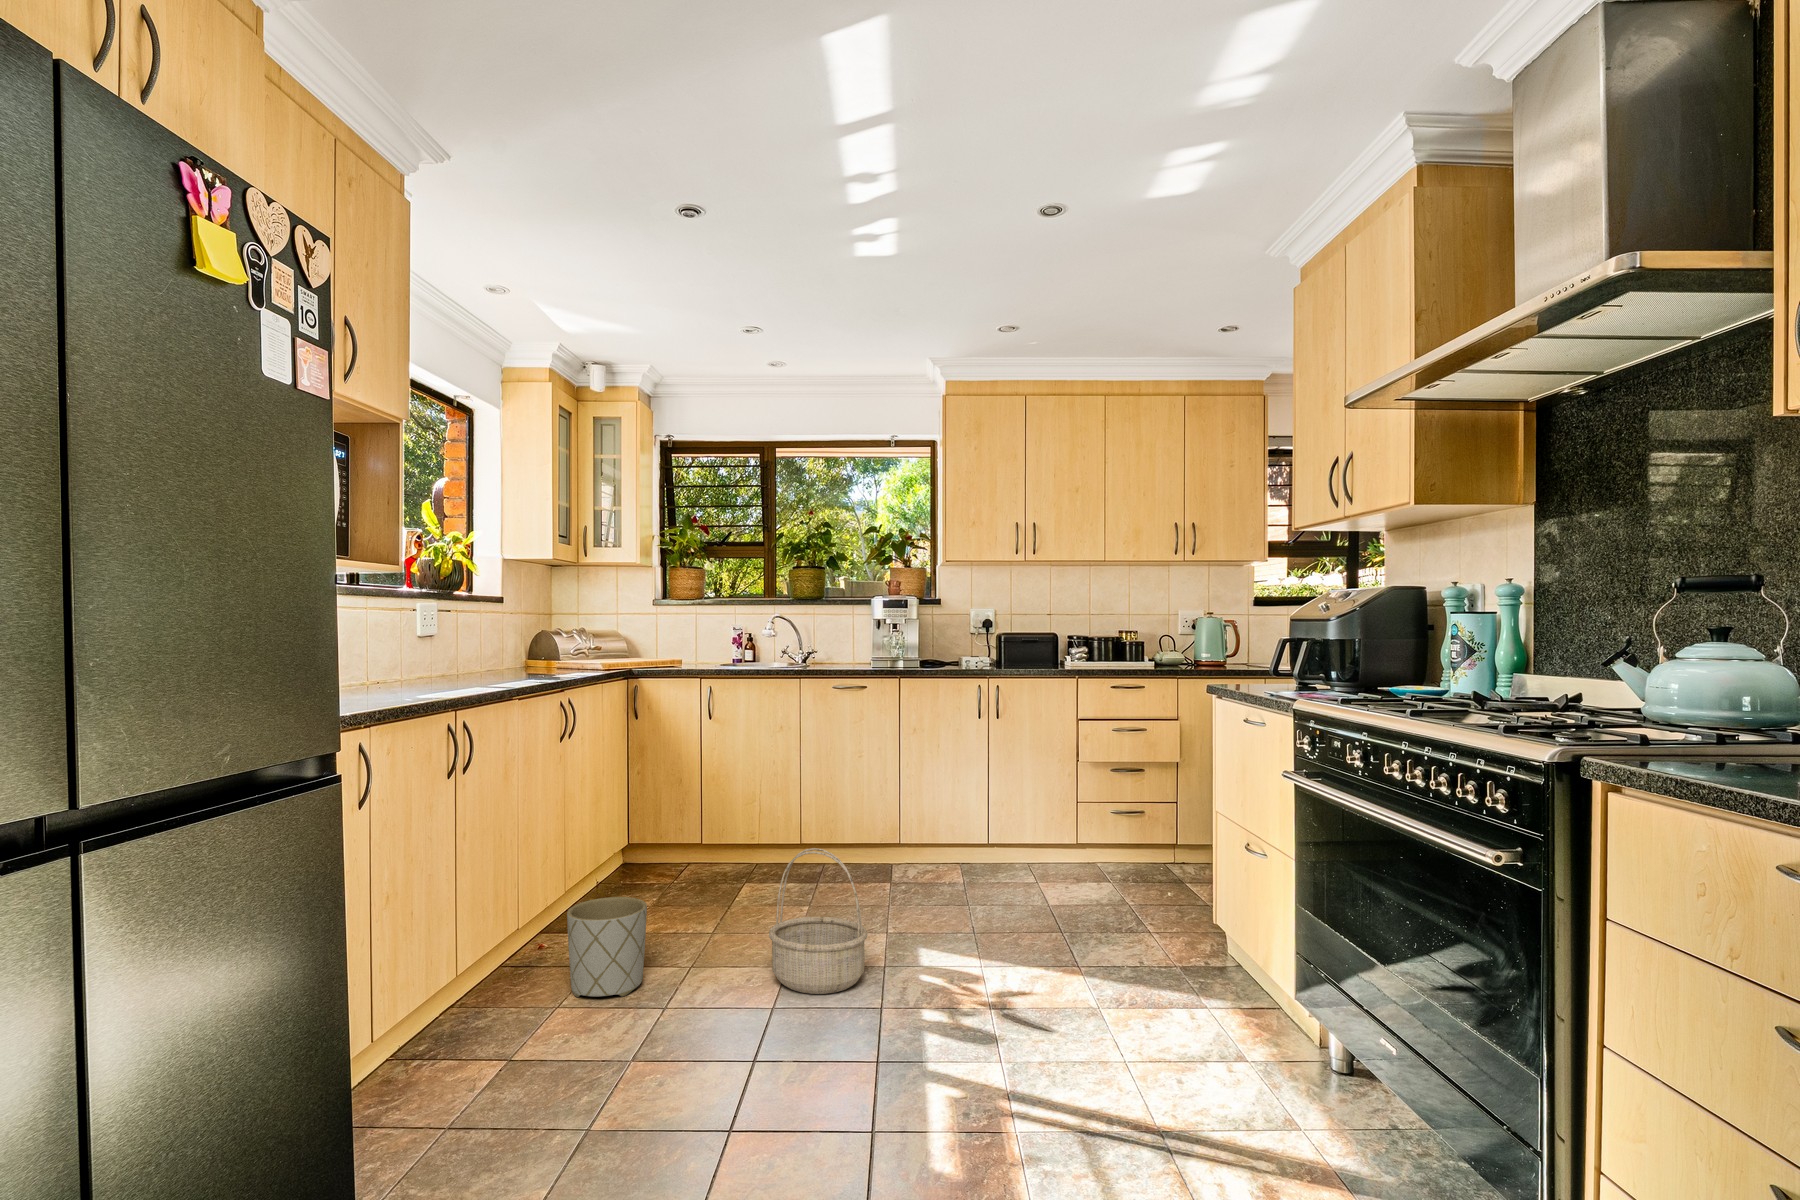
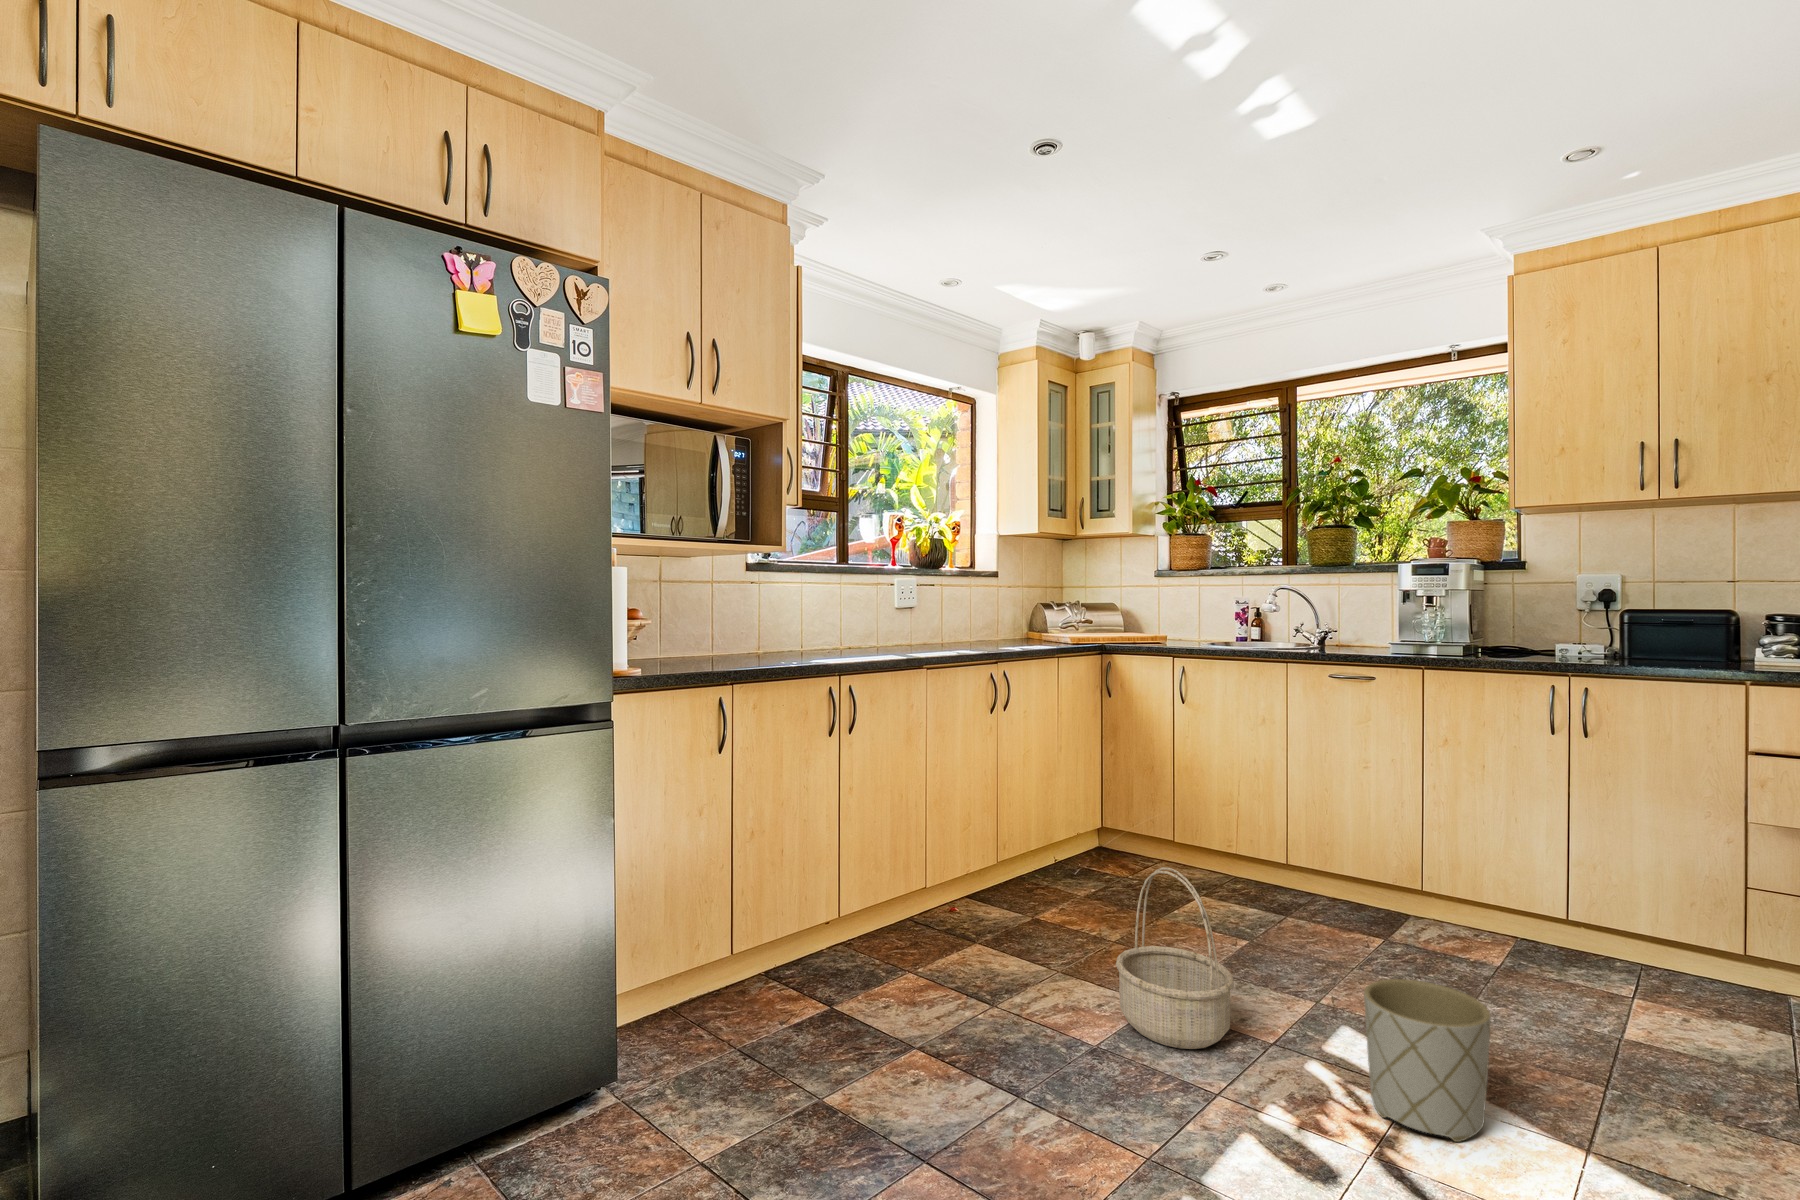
planter: present [567,897,647,997] -> present [1364,979,1491,1142]

